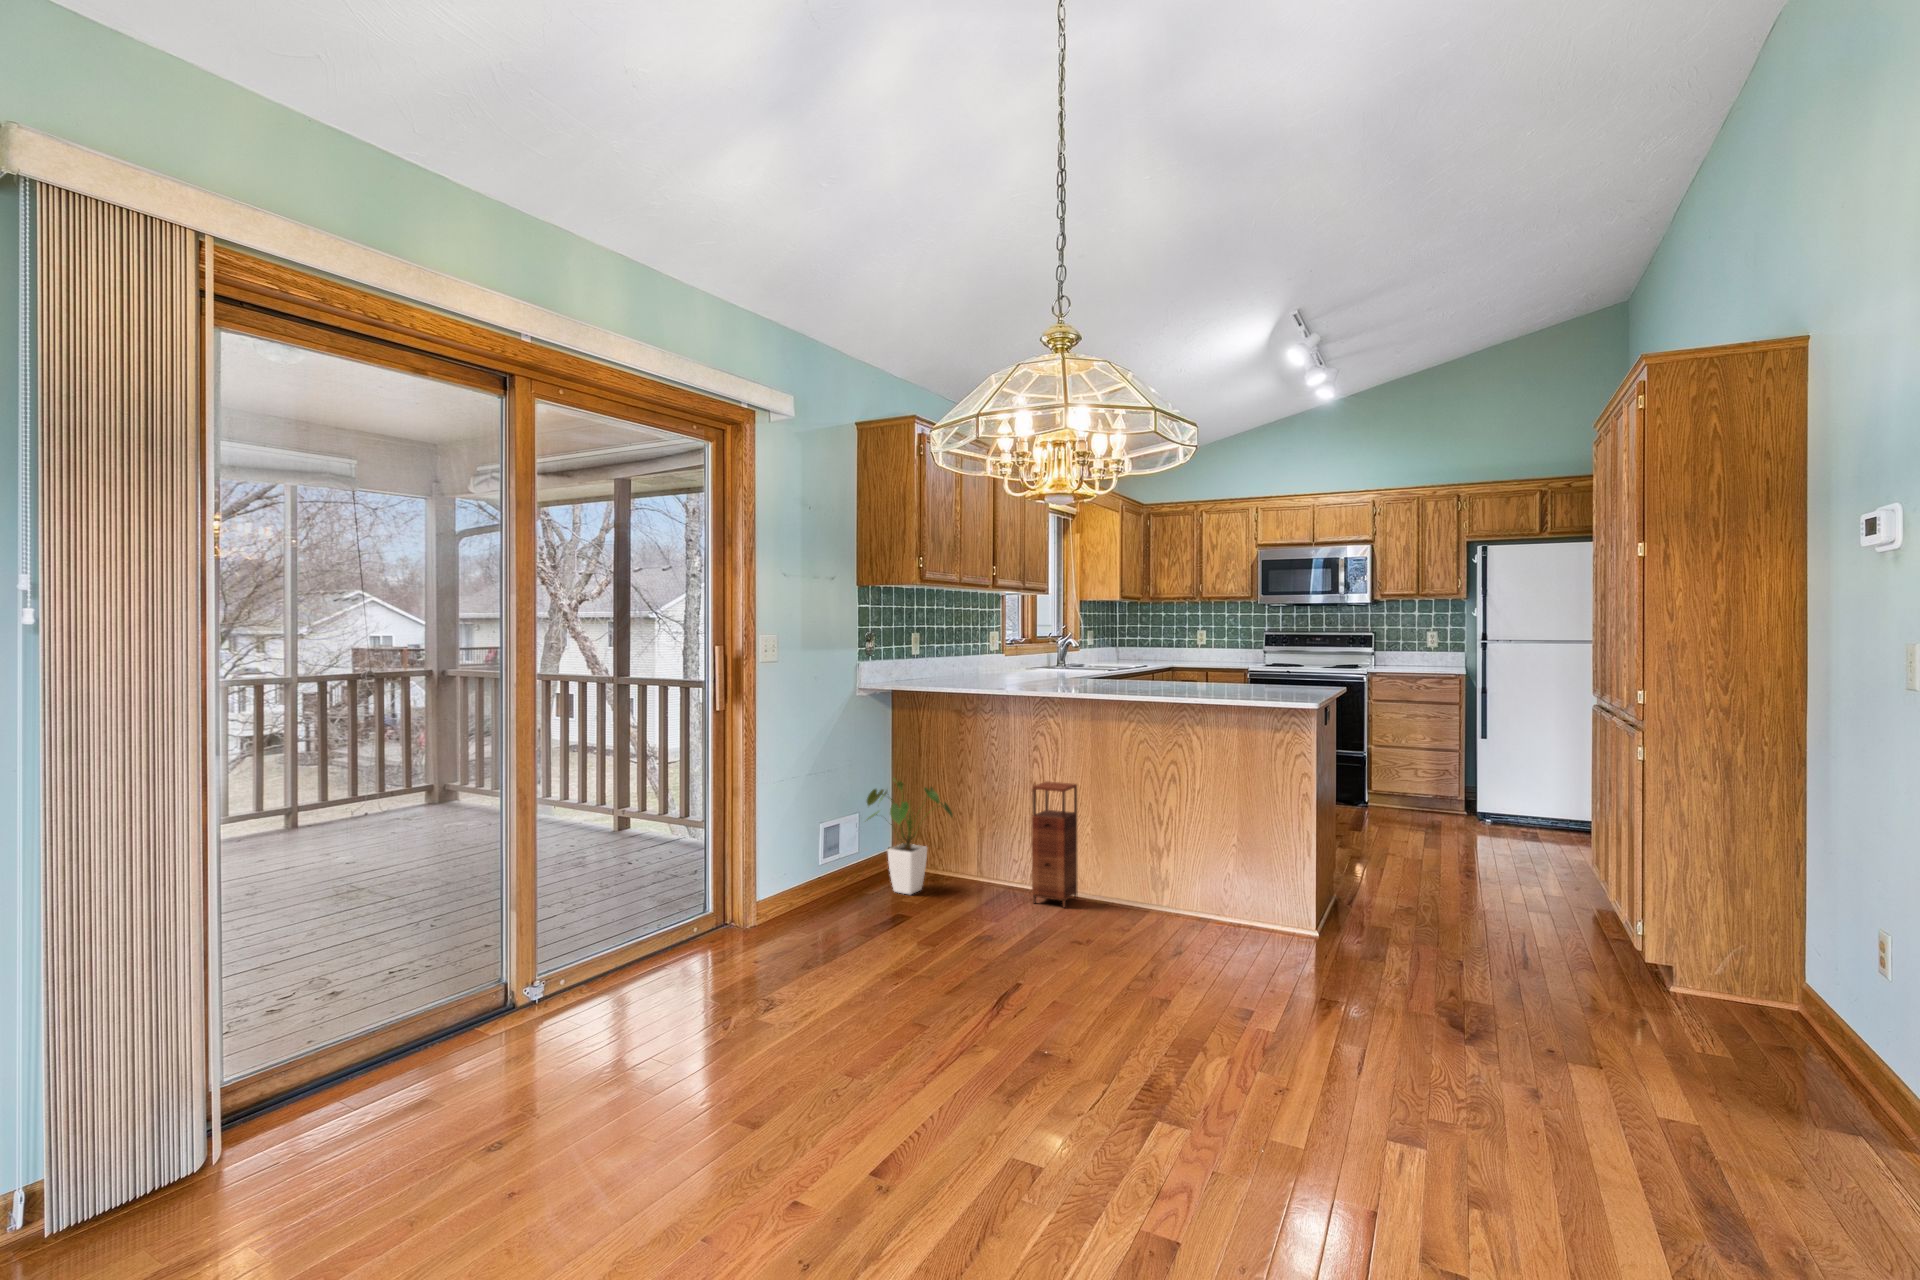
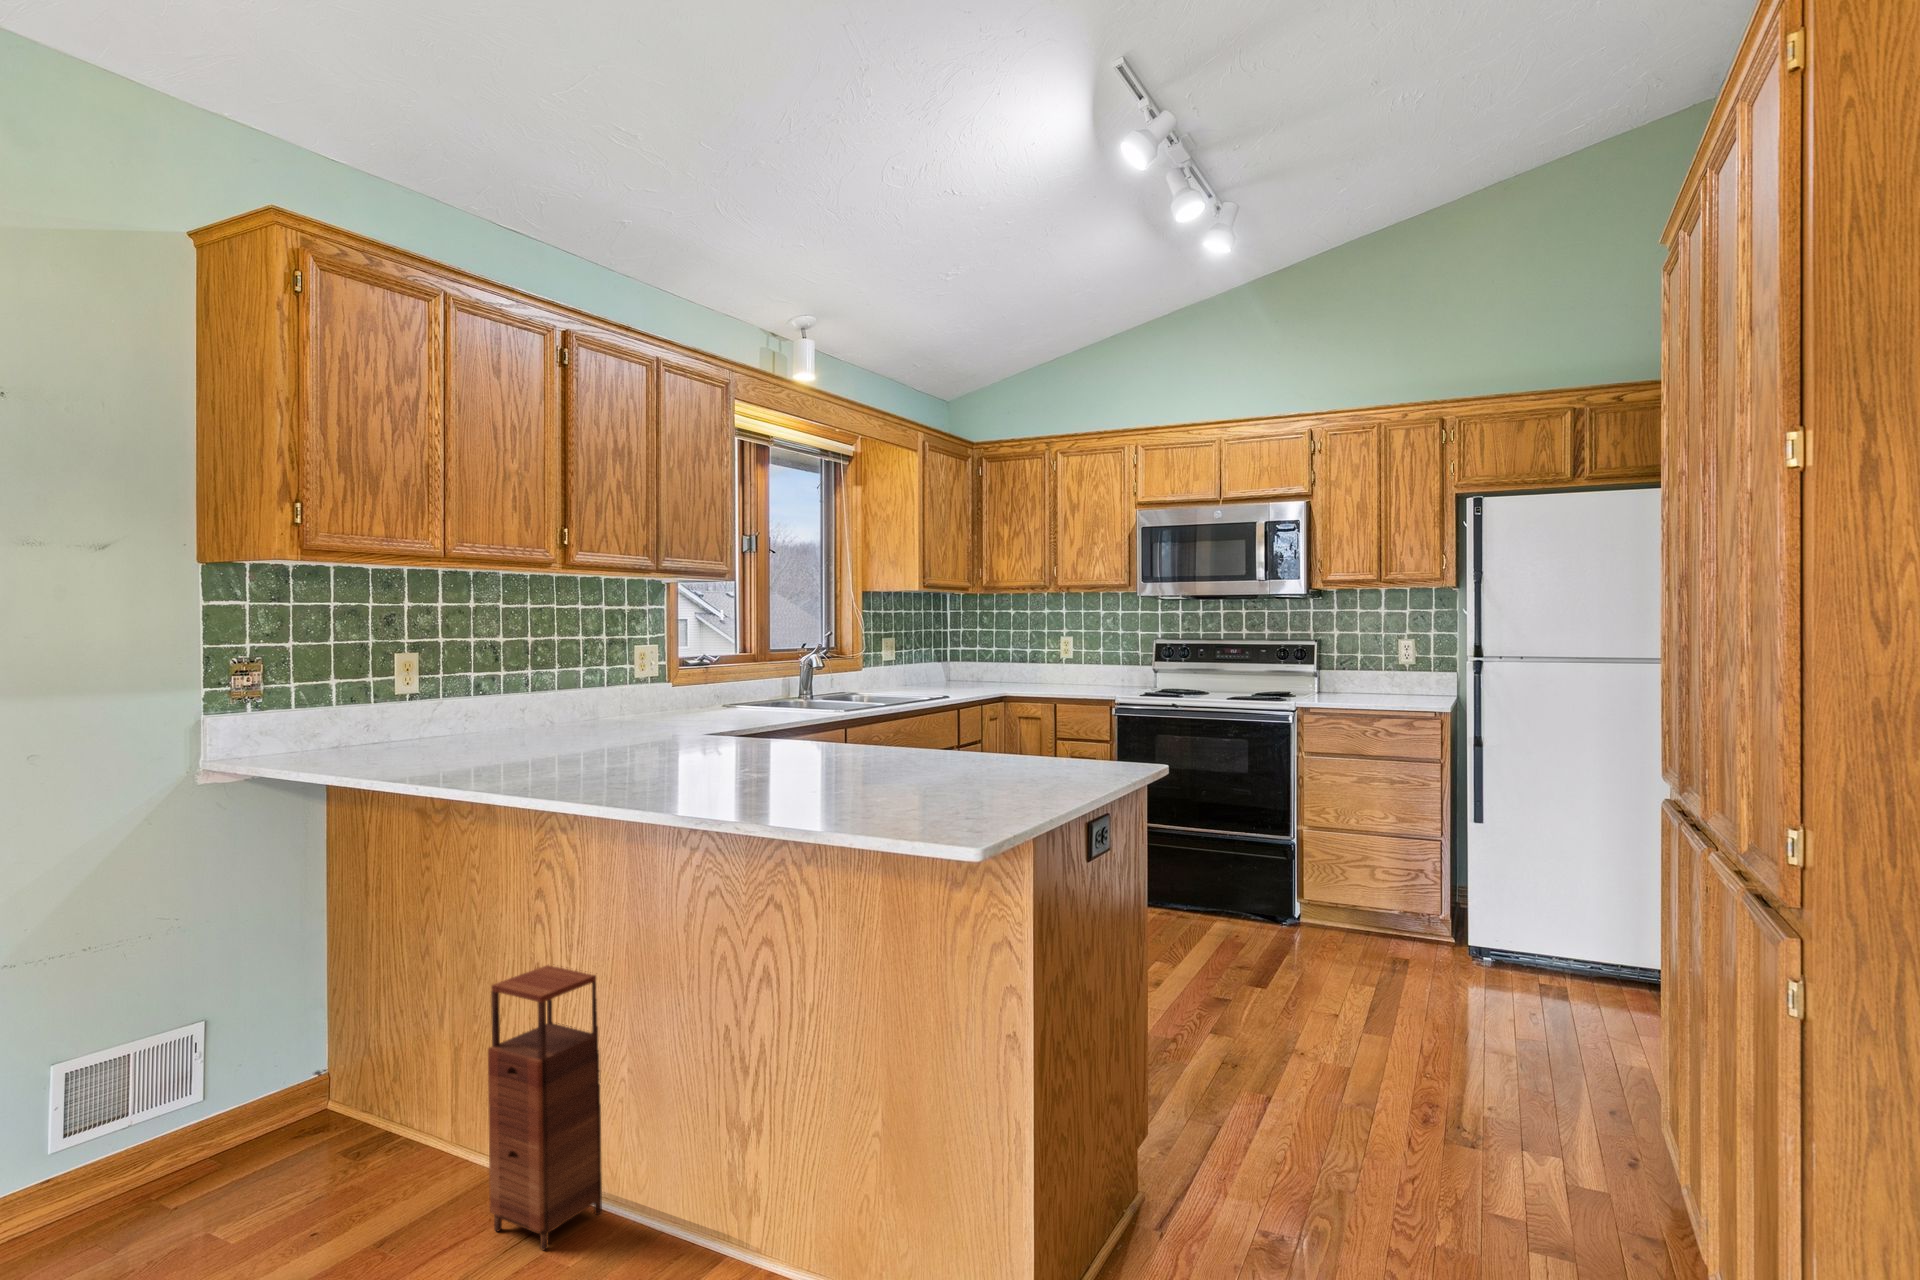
house plant: present [867,778,953,894] -> none [187,942,375,1199]

